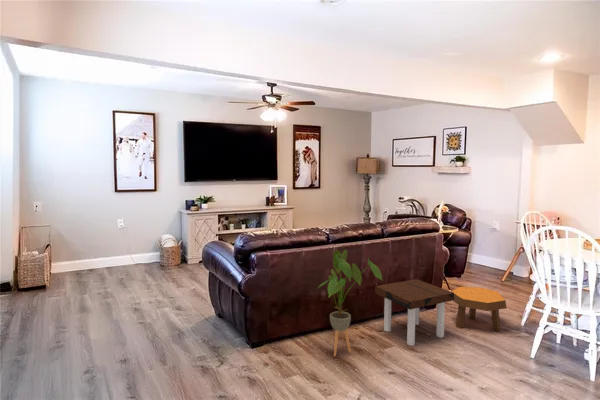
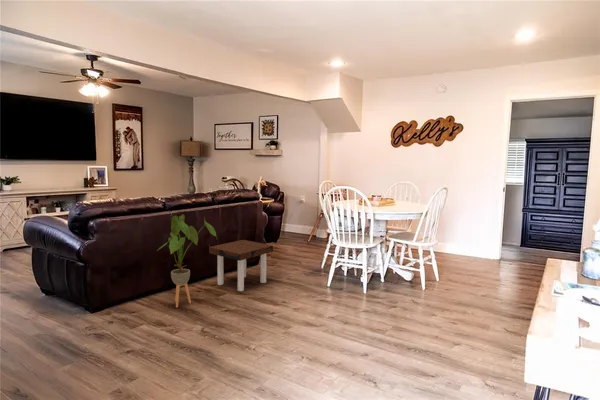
footstool: present [452,287,507,331] -> none [269,243,311,276]

